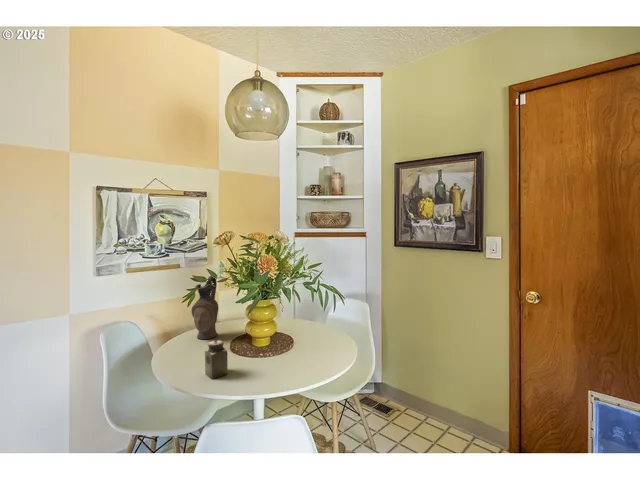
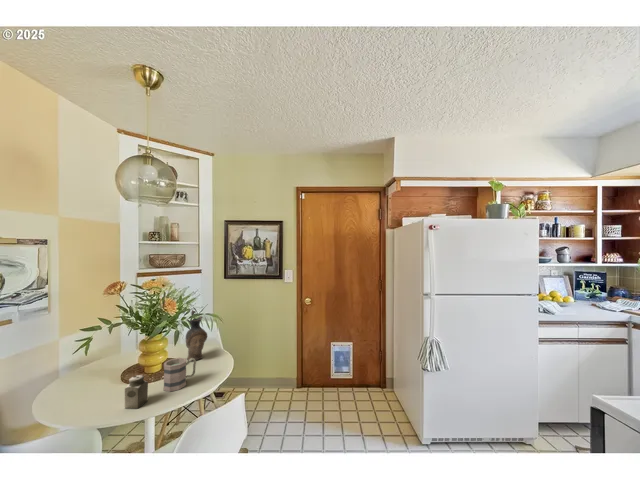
ceramic pitcher: present [191,275,218,339] -> present [186,310,207,361]
mug: none [251,333,292,374] -> present [164,358,196,392]

